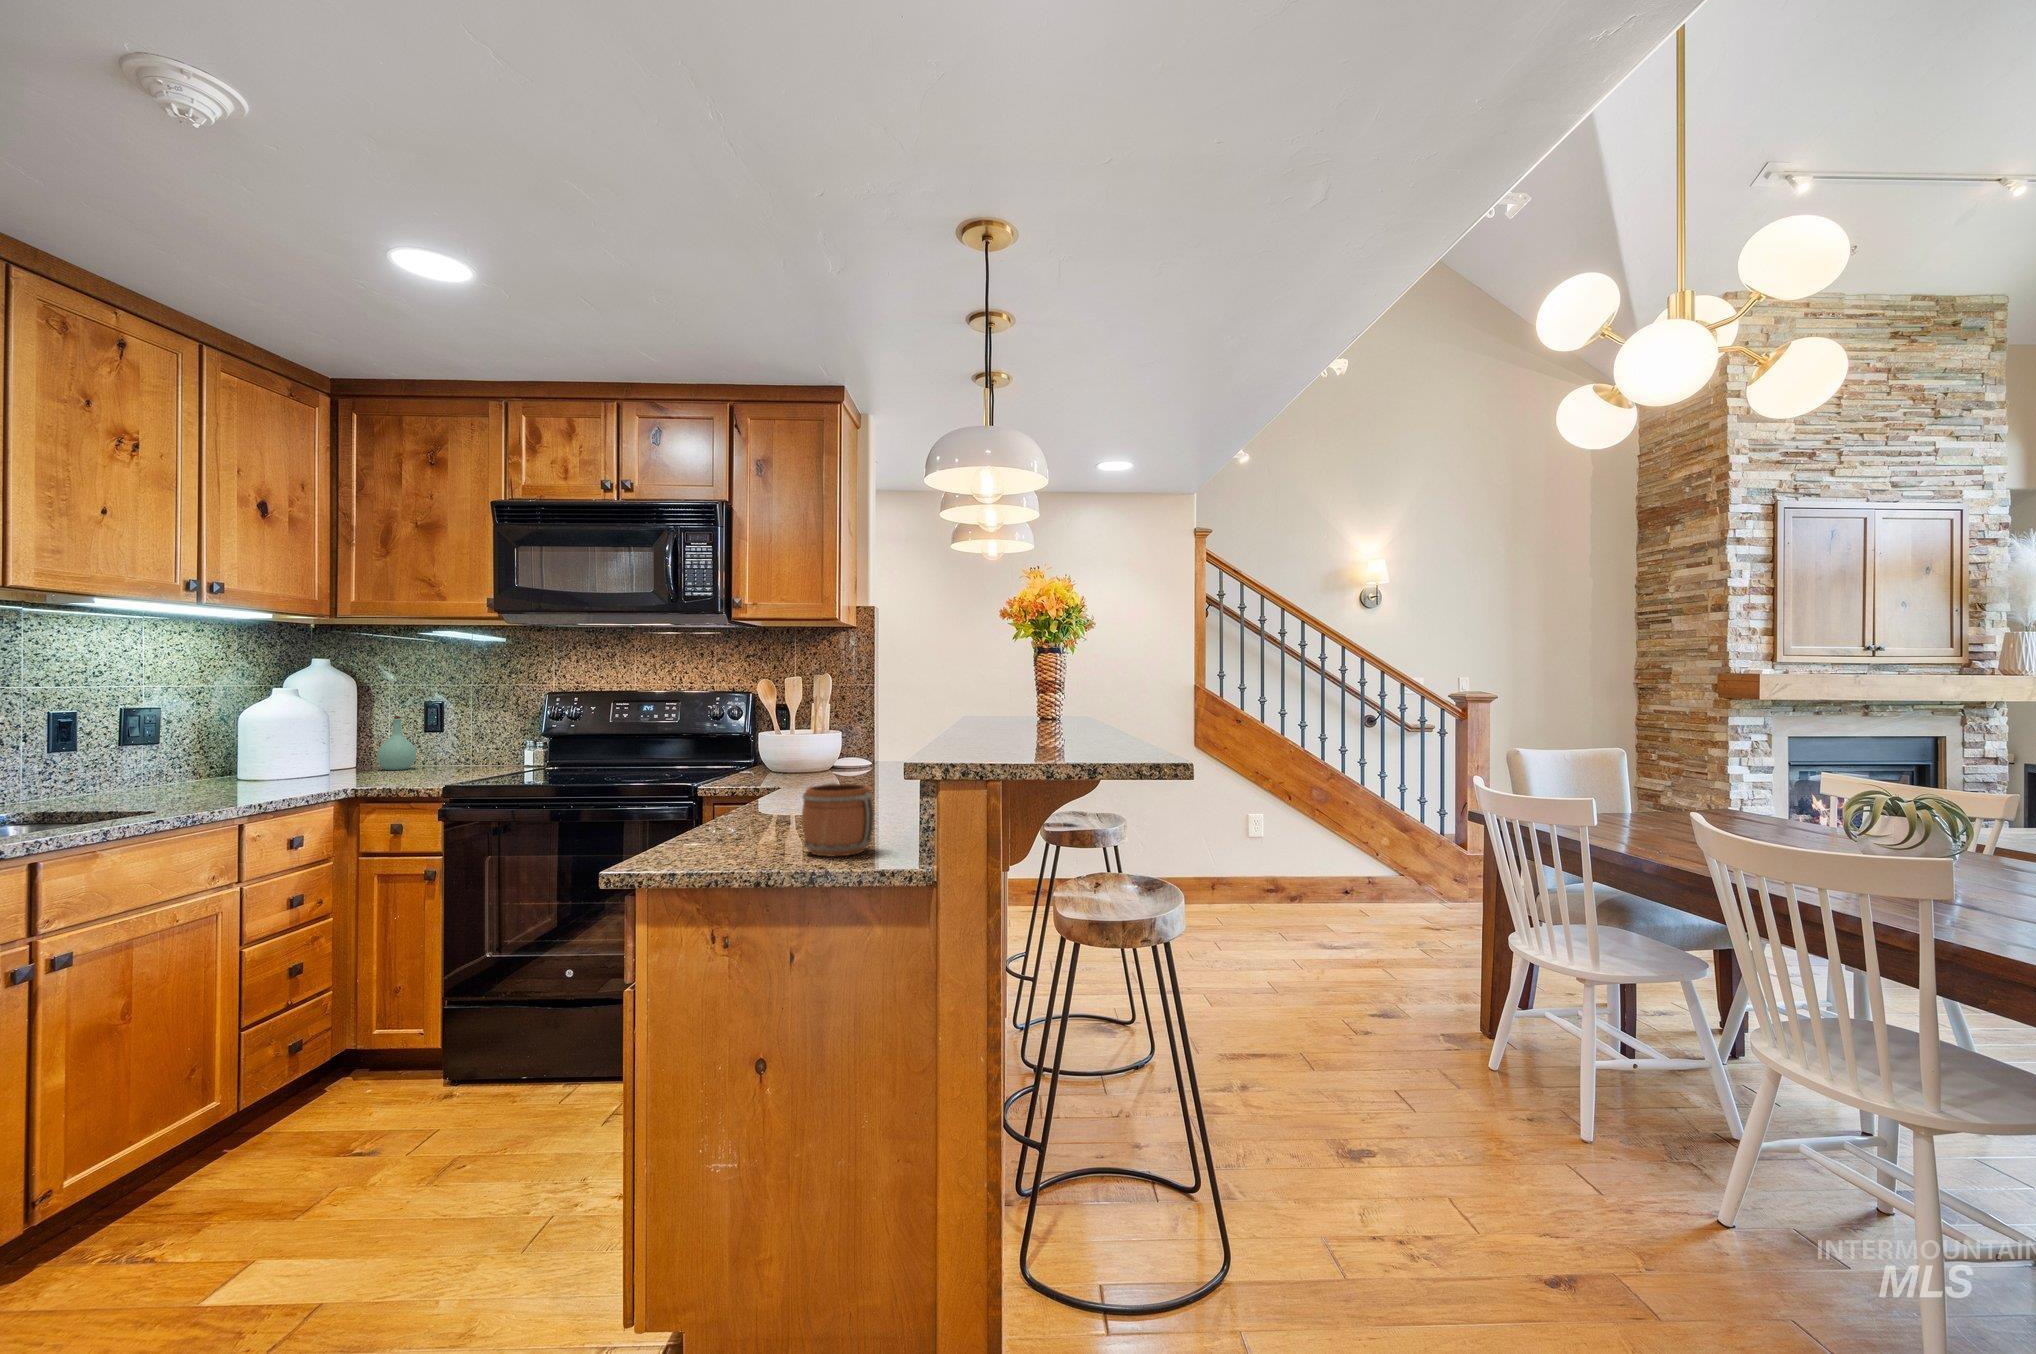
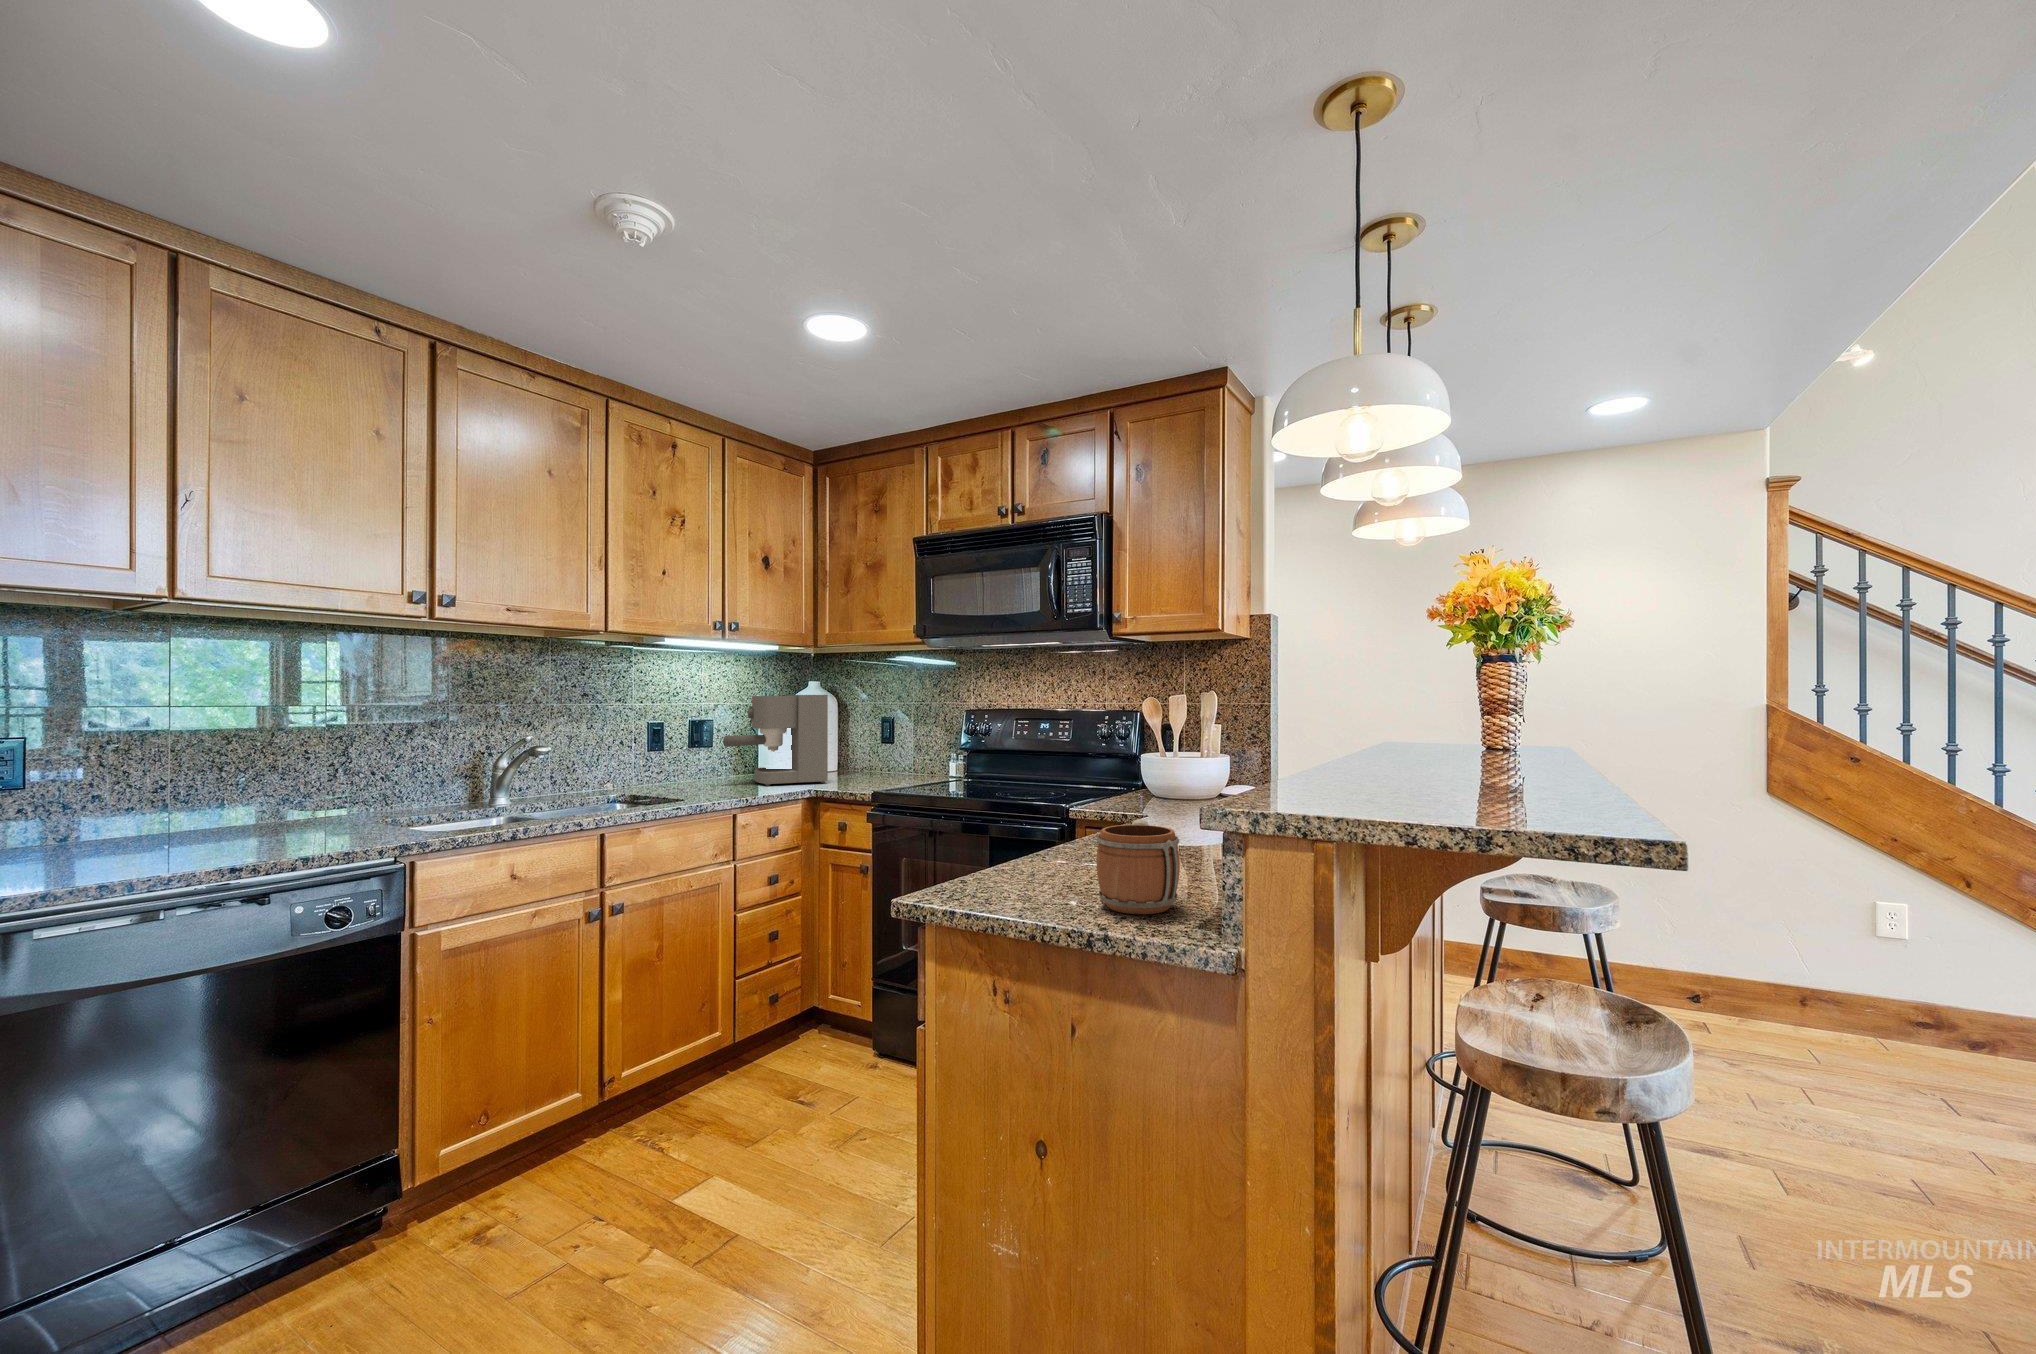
coffee maker: none [199,676,361,790] -> present [723,695,828,786]
bottle: present [377,716,417,770] -> none [852,727,880,772]

